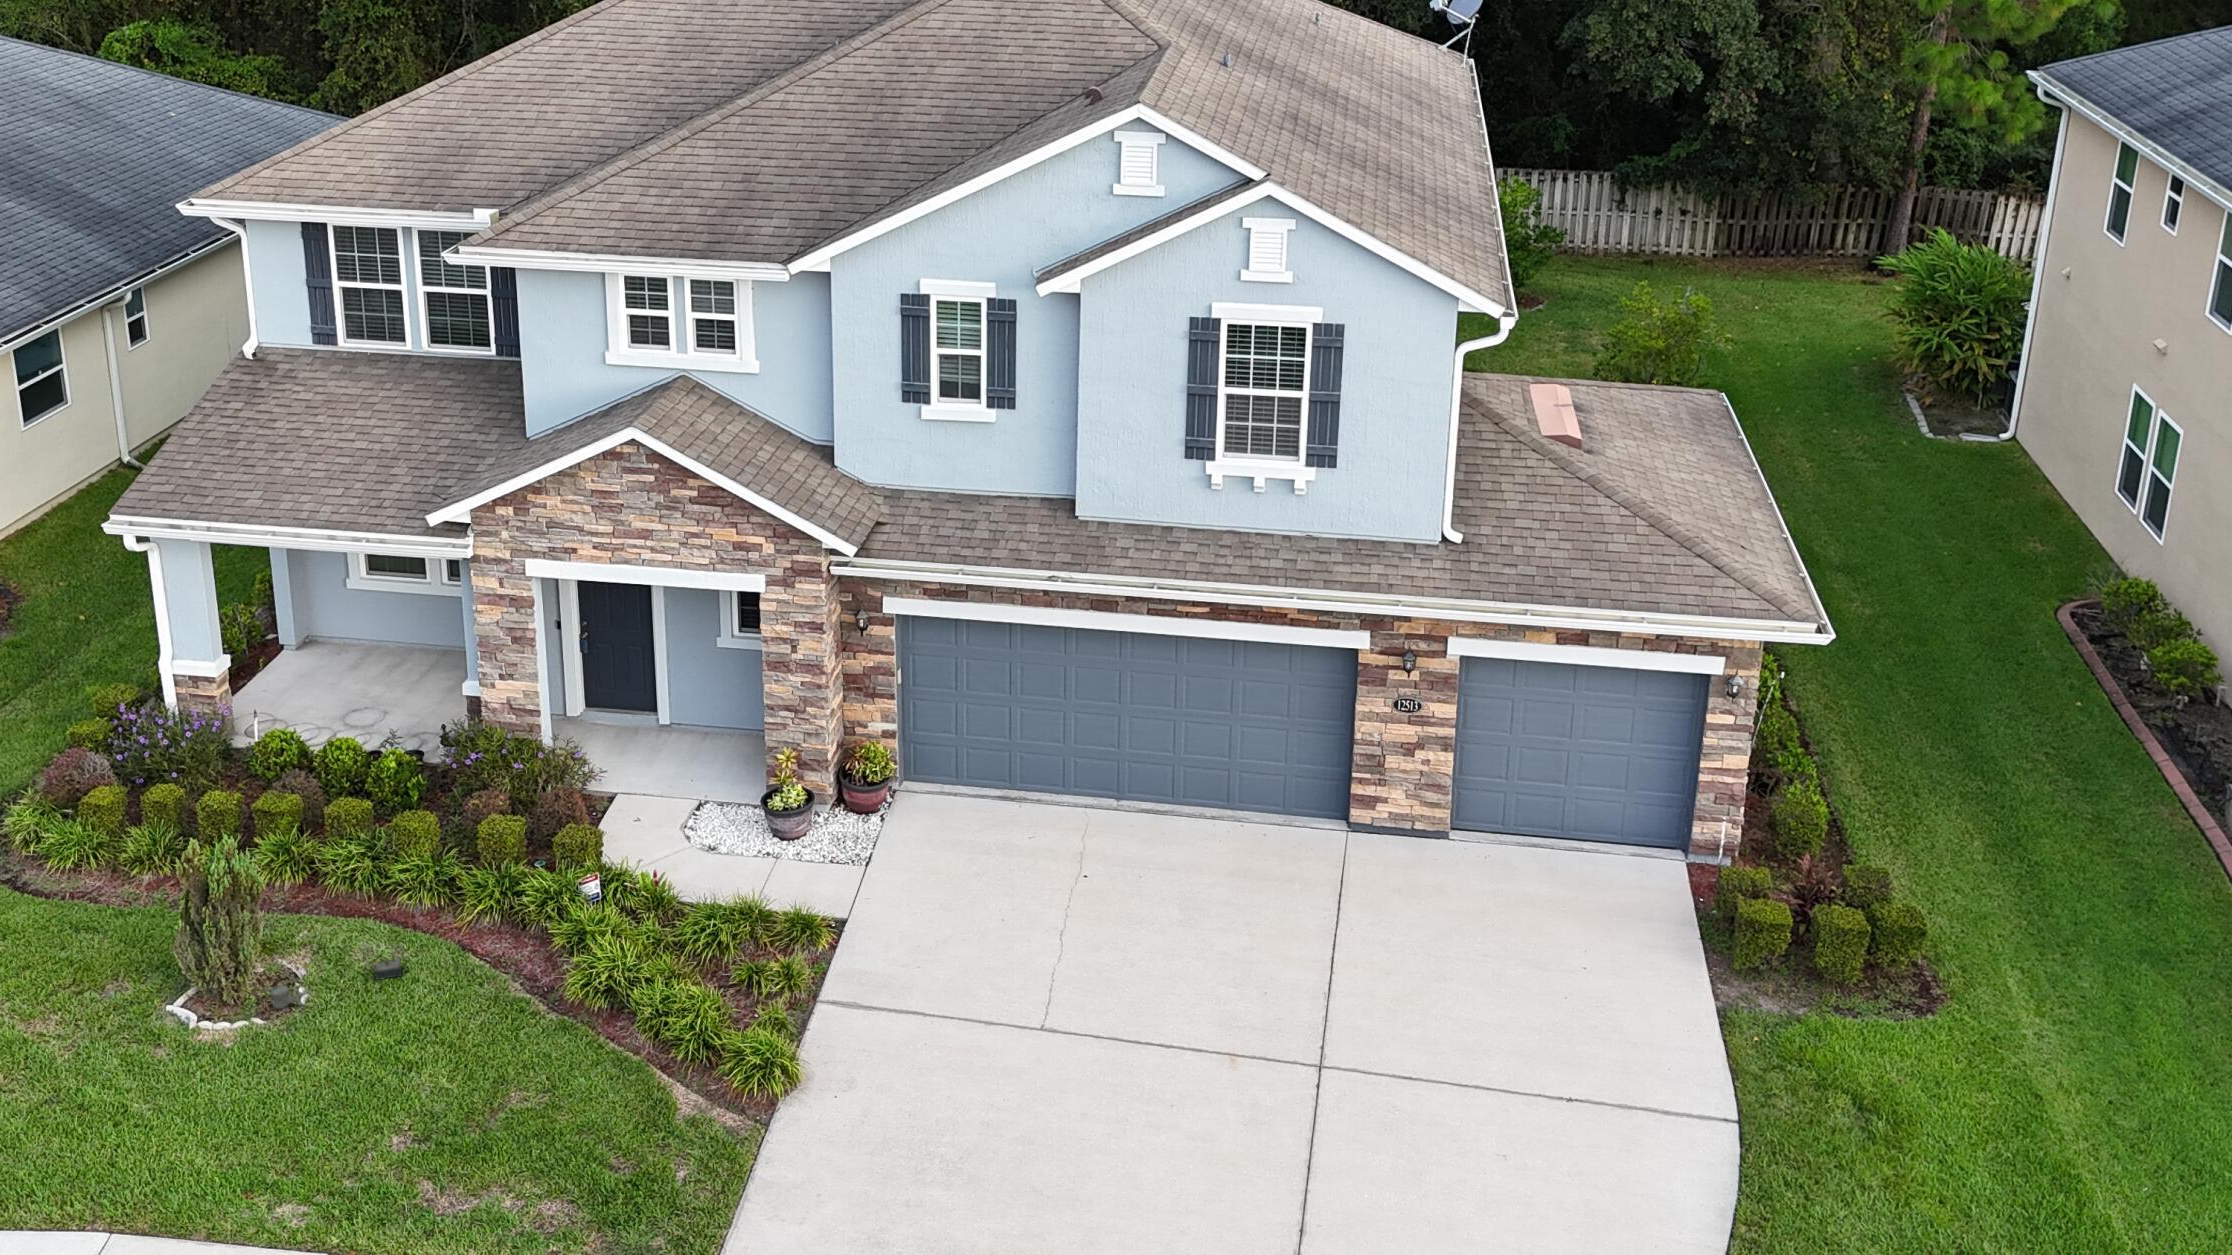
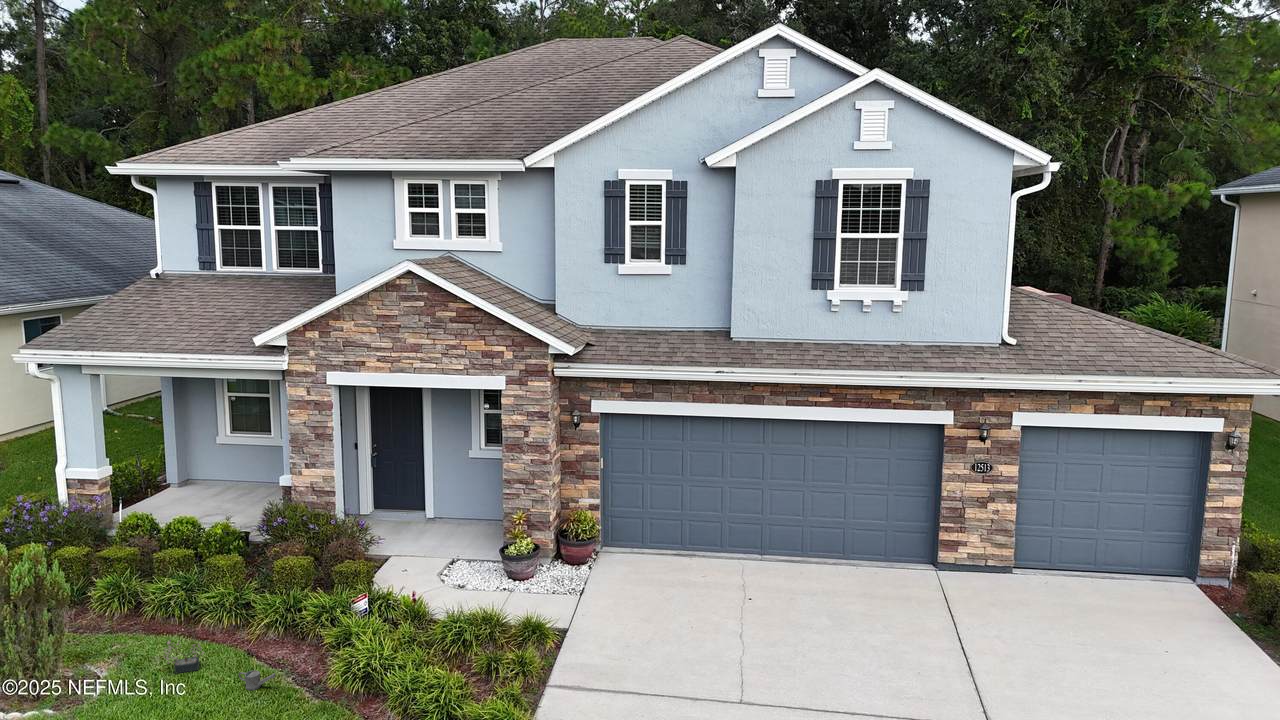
watering can: present [264,985,306,1009] -> present [239,670,275,690]

